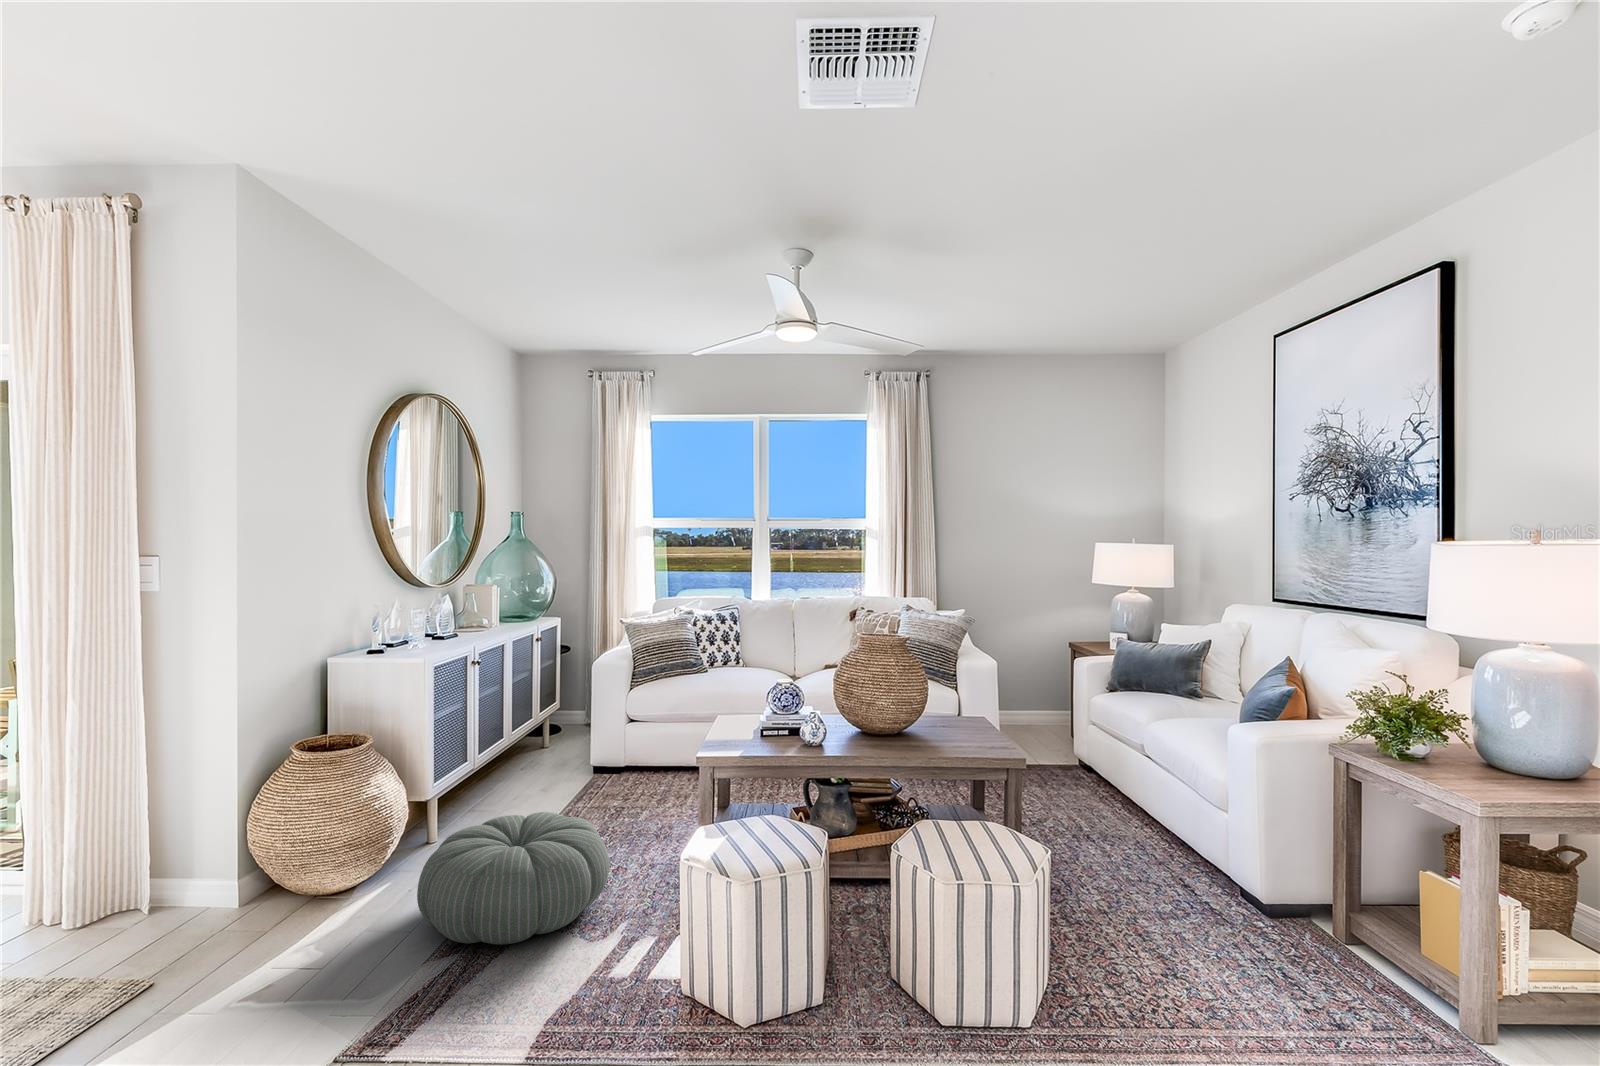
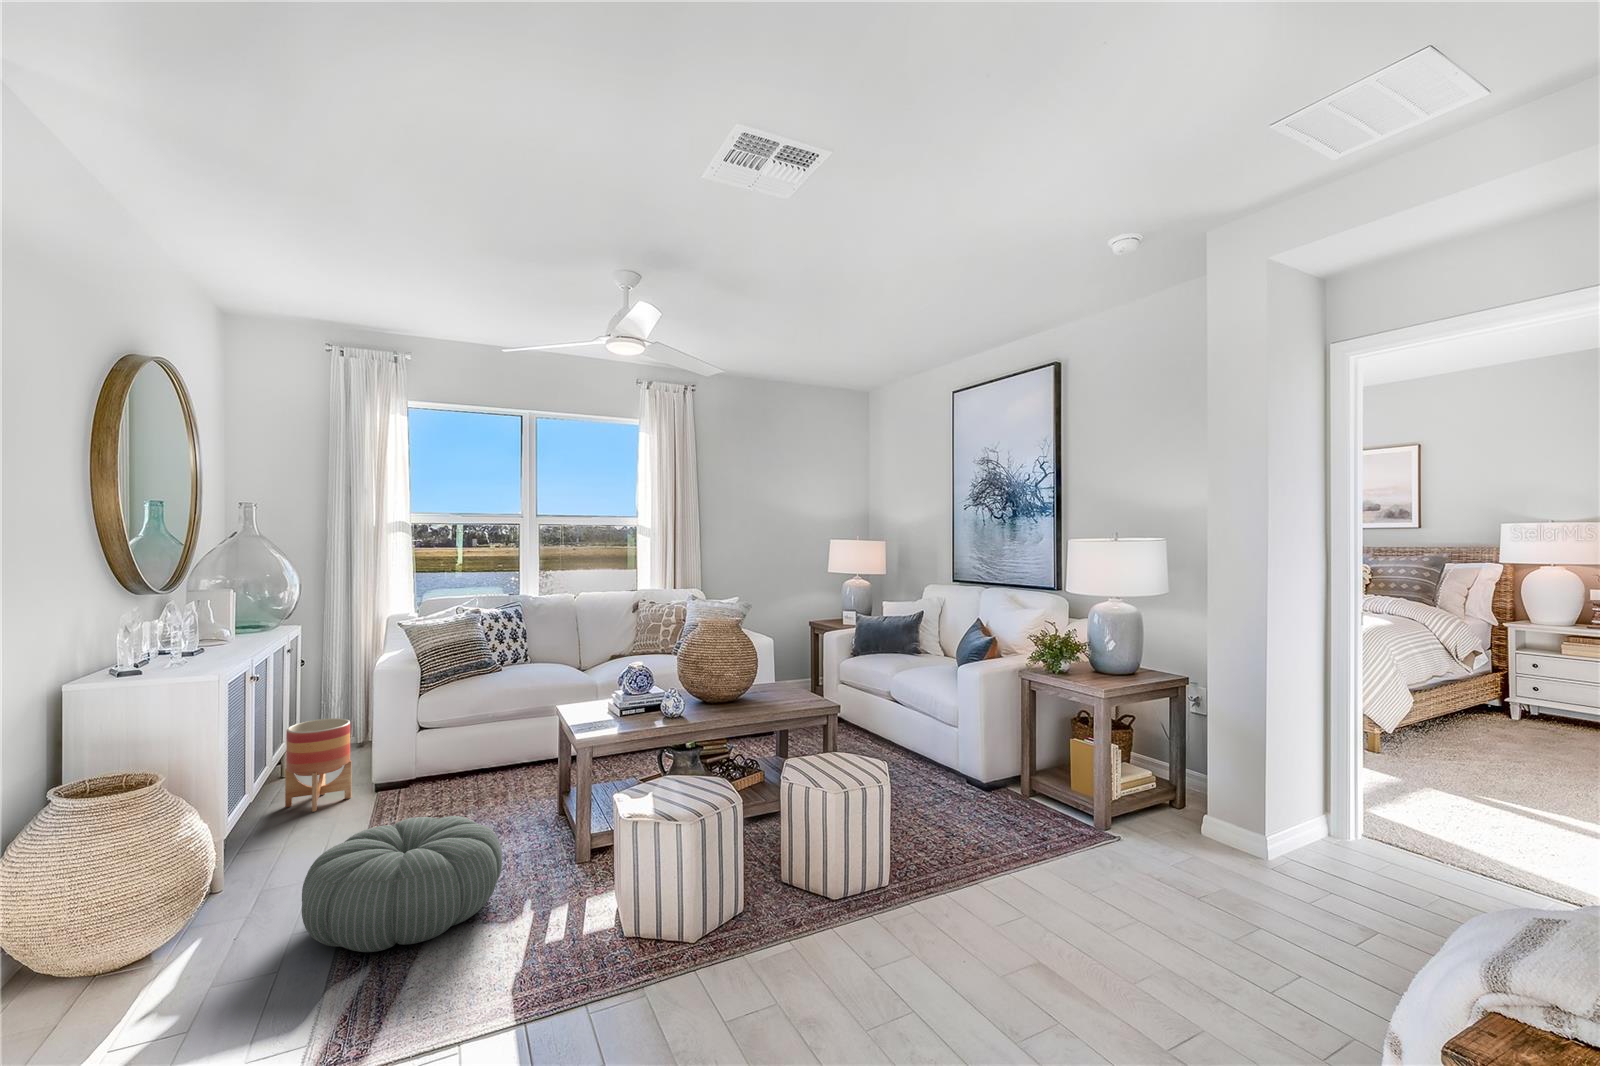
planter: none [516,702,567,786] -> present [285,718,352,812]

